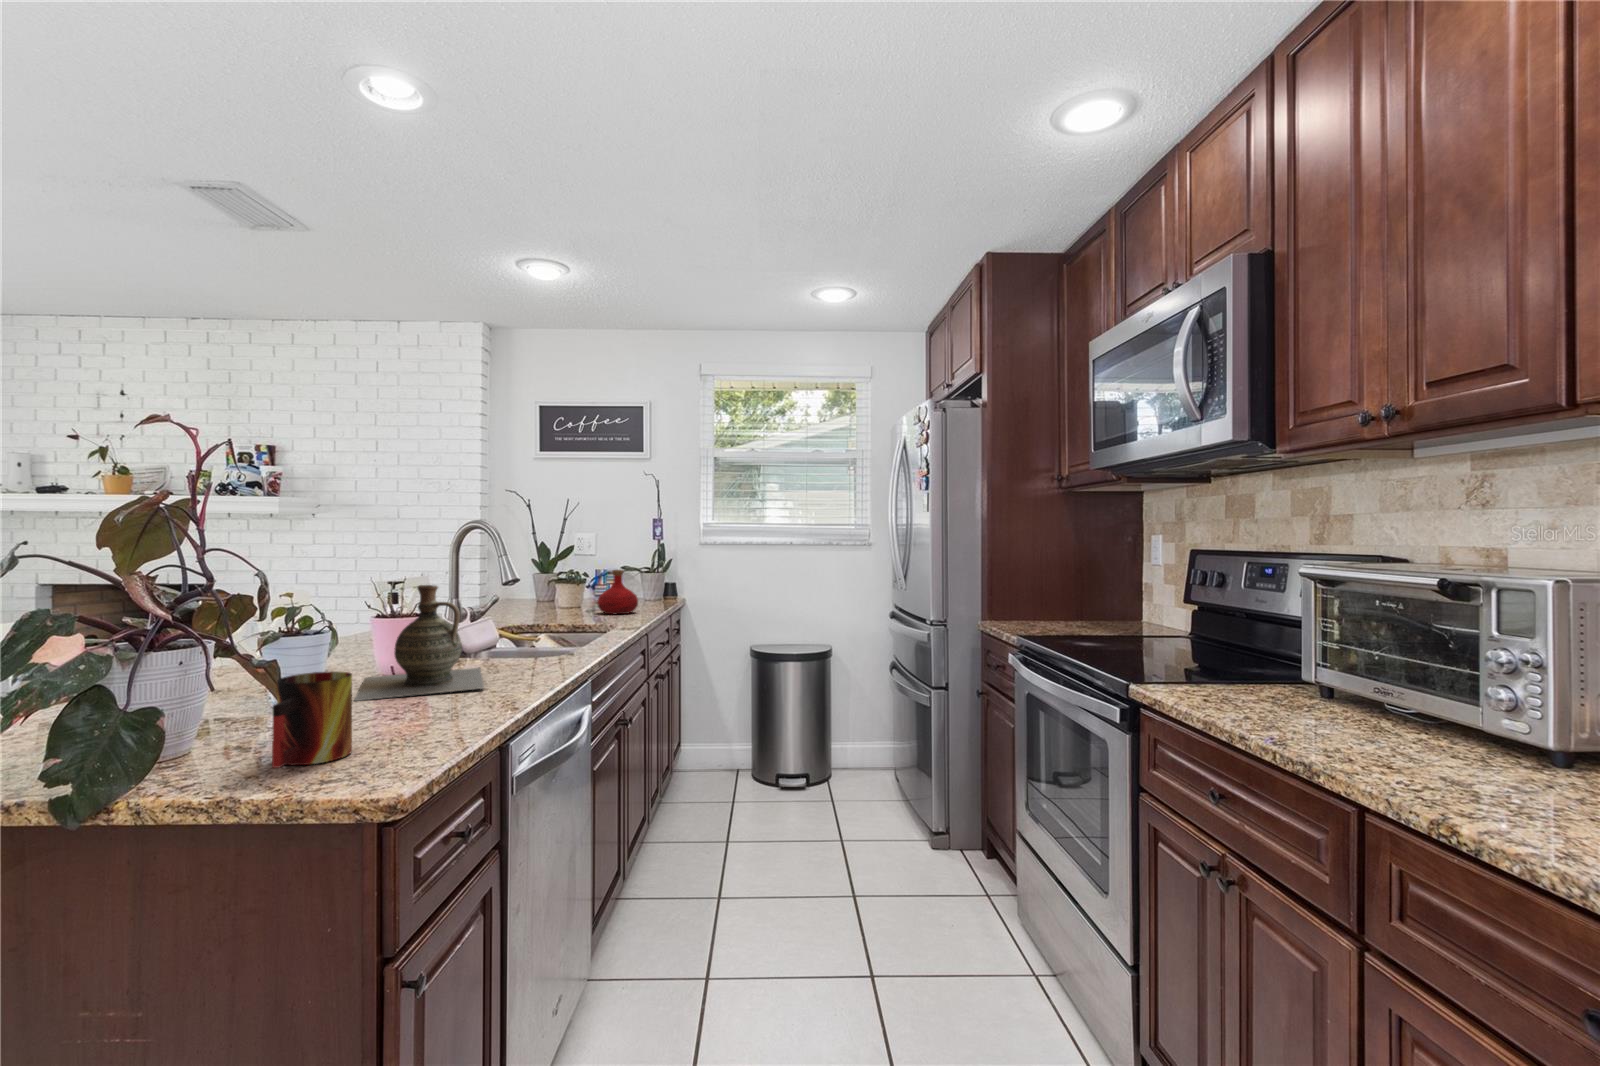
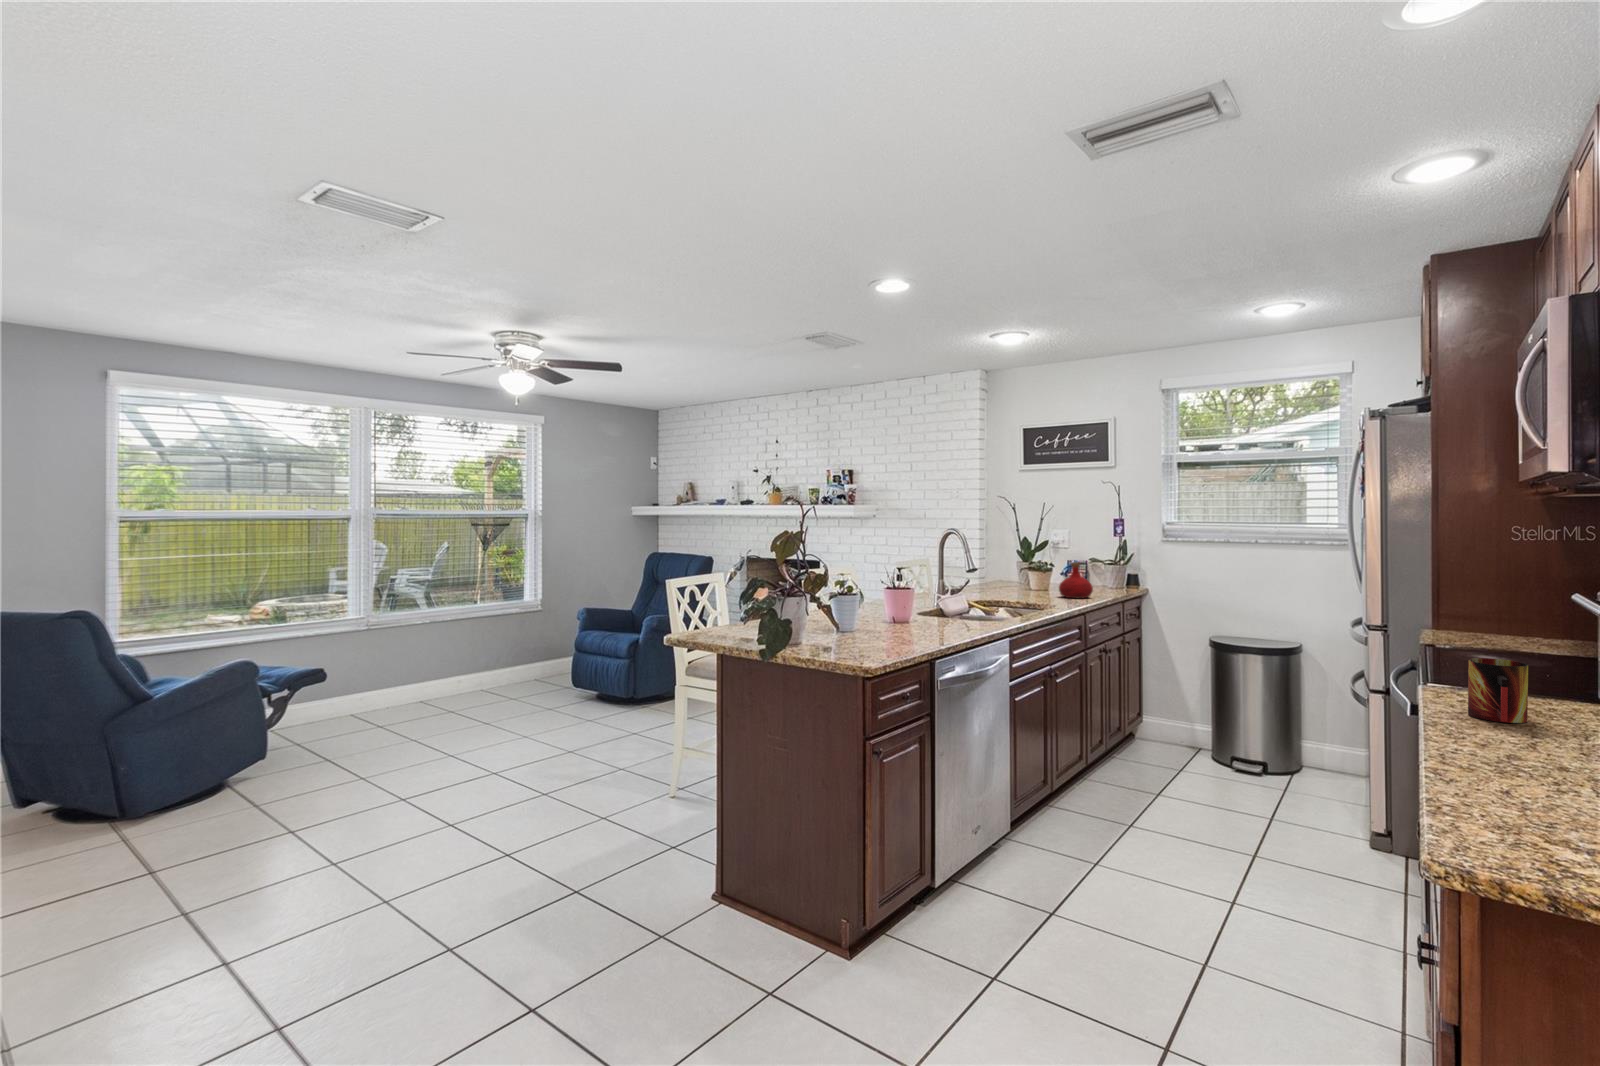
ceramic jug: present [354,585,484,701] -> none [870,572,941,633]
mug: present [272,671,352,768] -> present [1468,658,1528,723]

